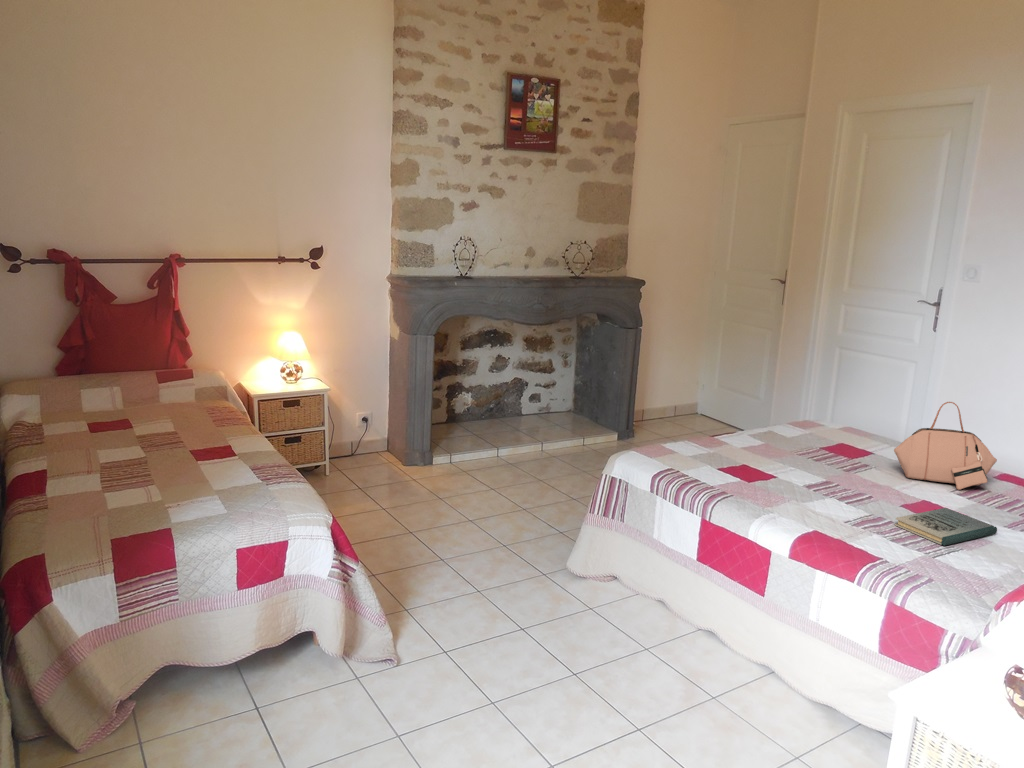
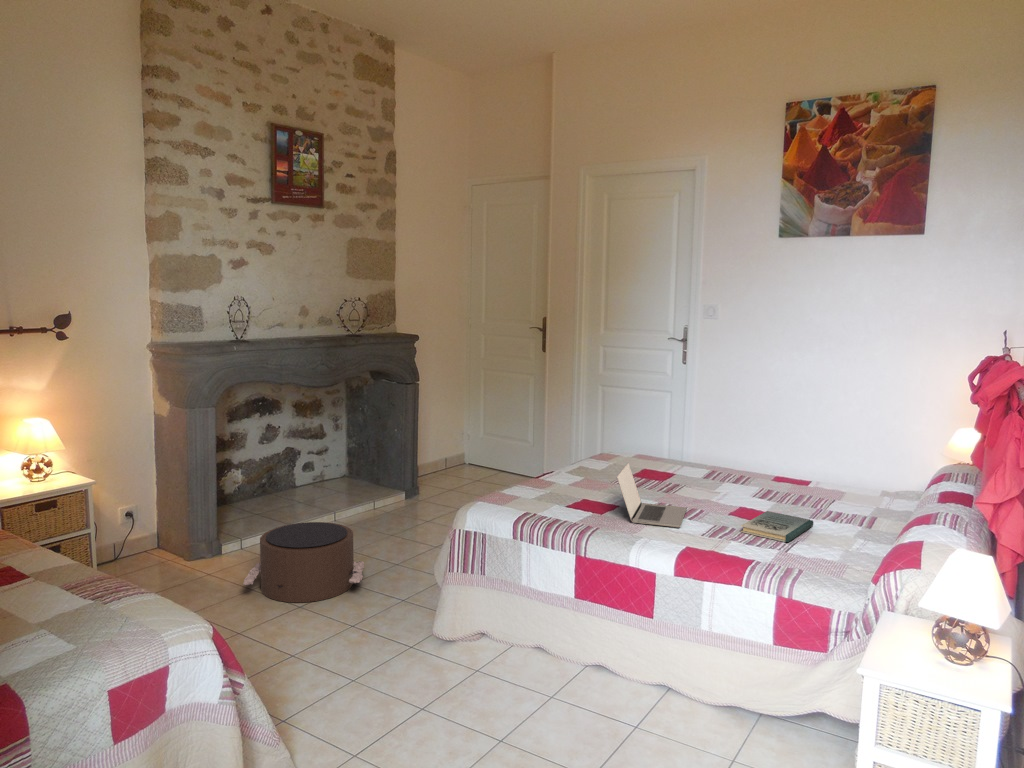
handbag: present [894,402,997,490] -> none [703,421,781,496]
laptop: none [762,432,850,508] -> present [617,463,686,528]
pouf: none [431,448,540,519] -> present [243,522,364,603]

